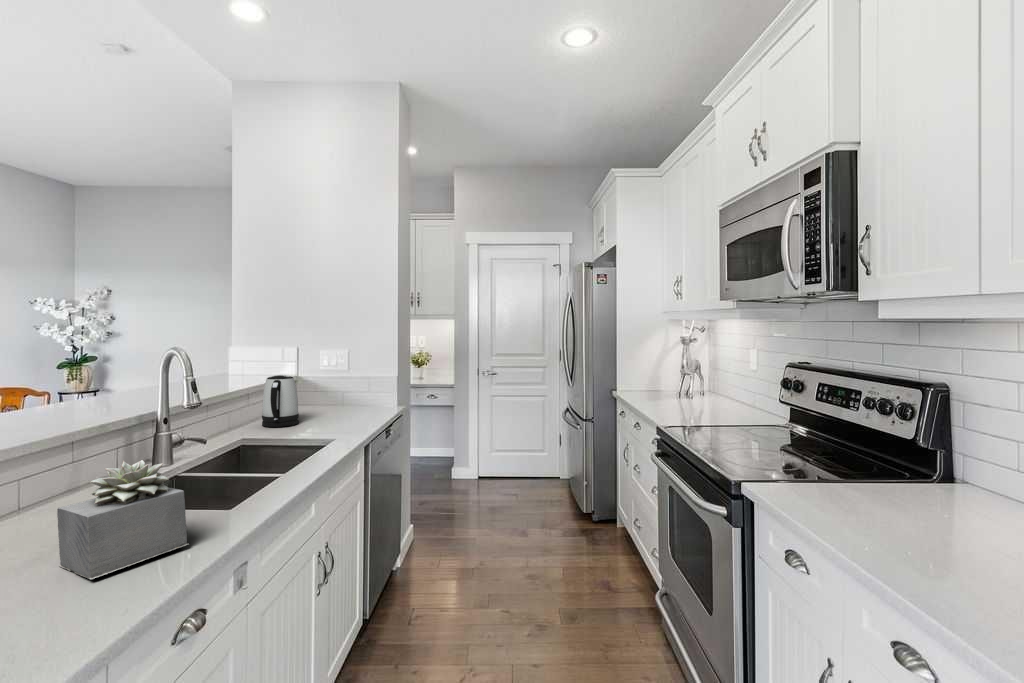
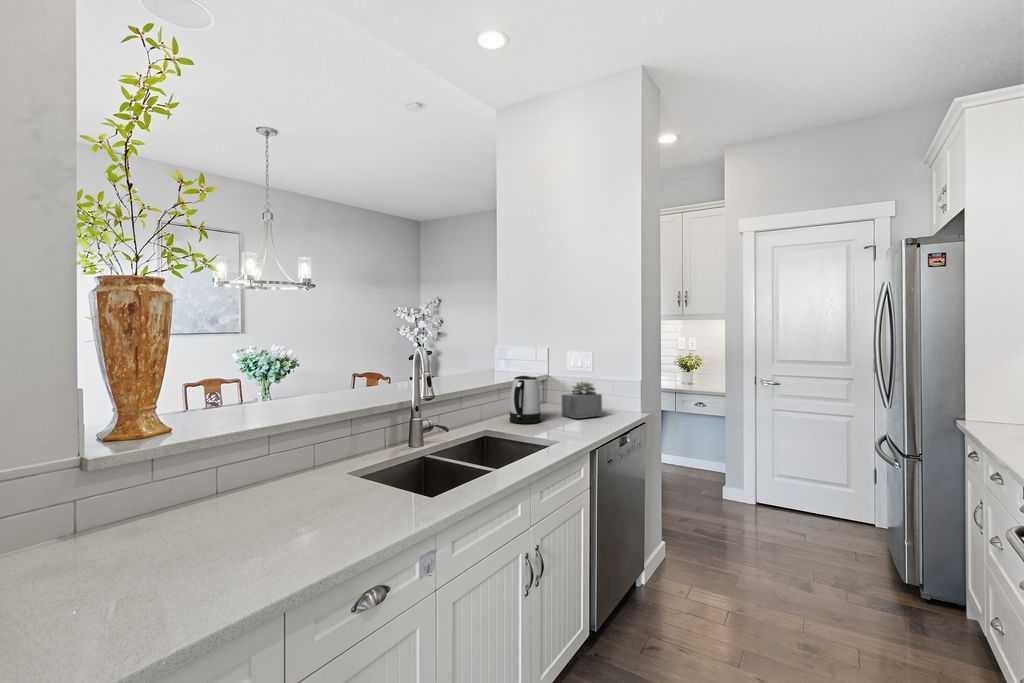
succulent plant: present [57,460,188,579] -> present [562,381,602,418]

